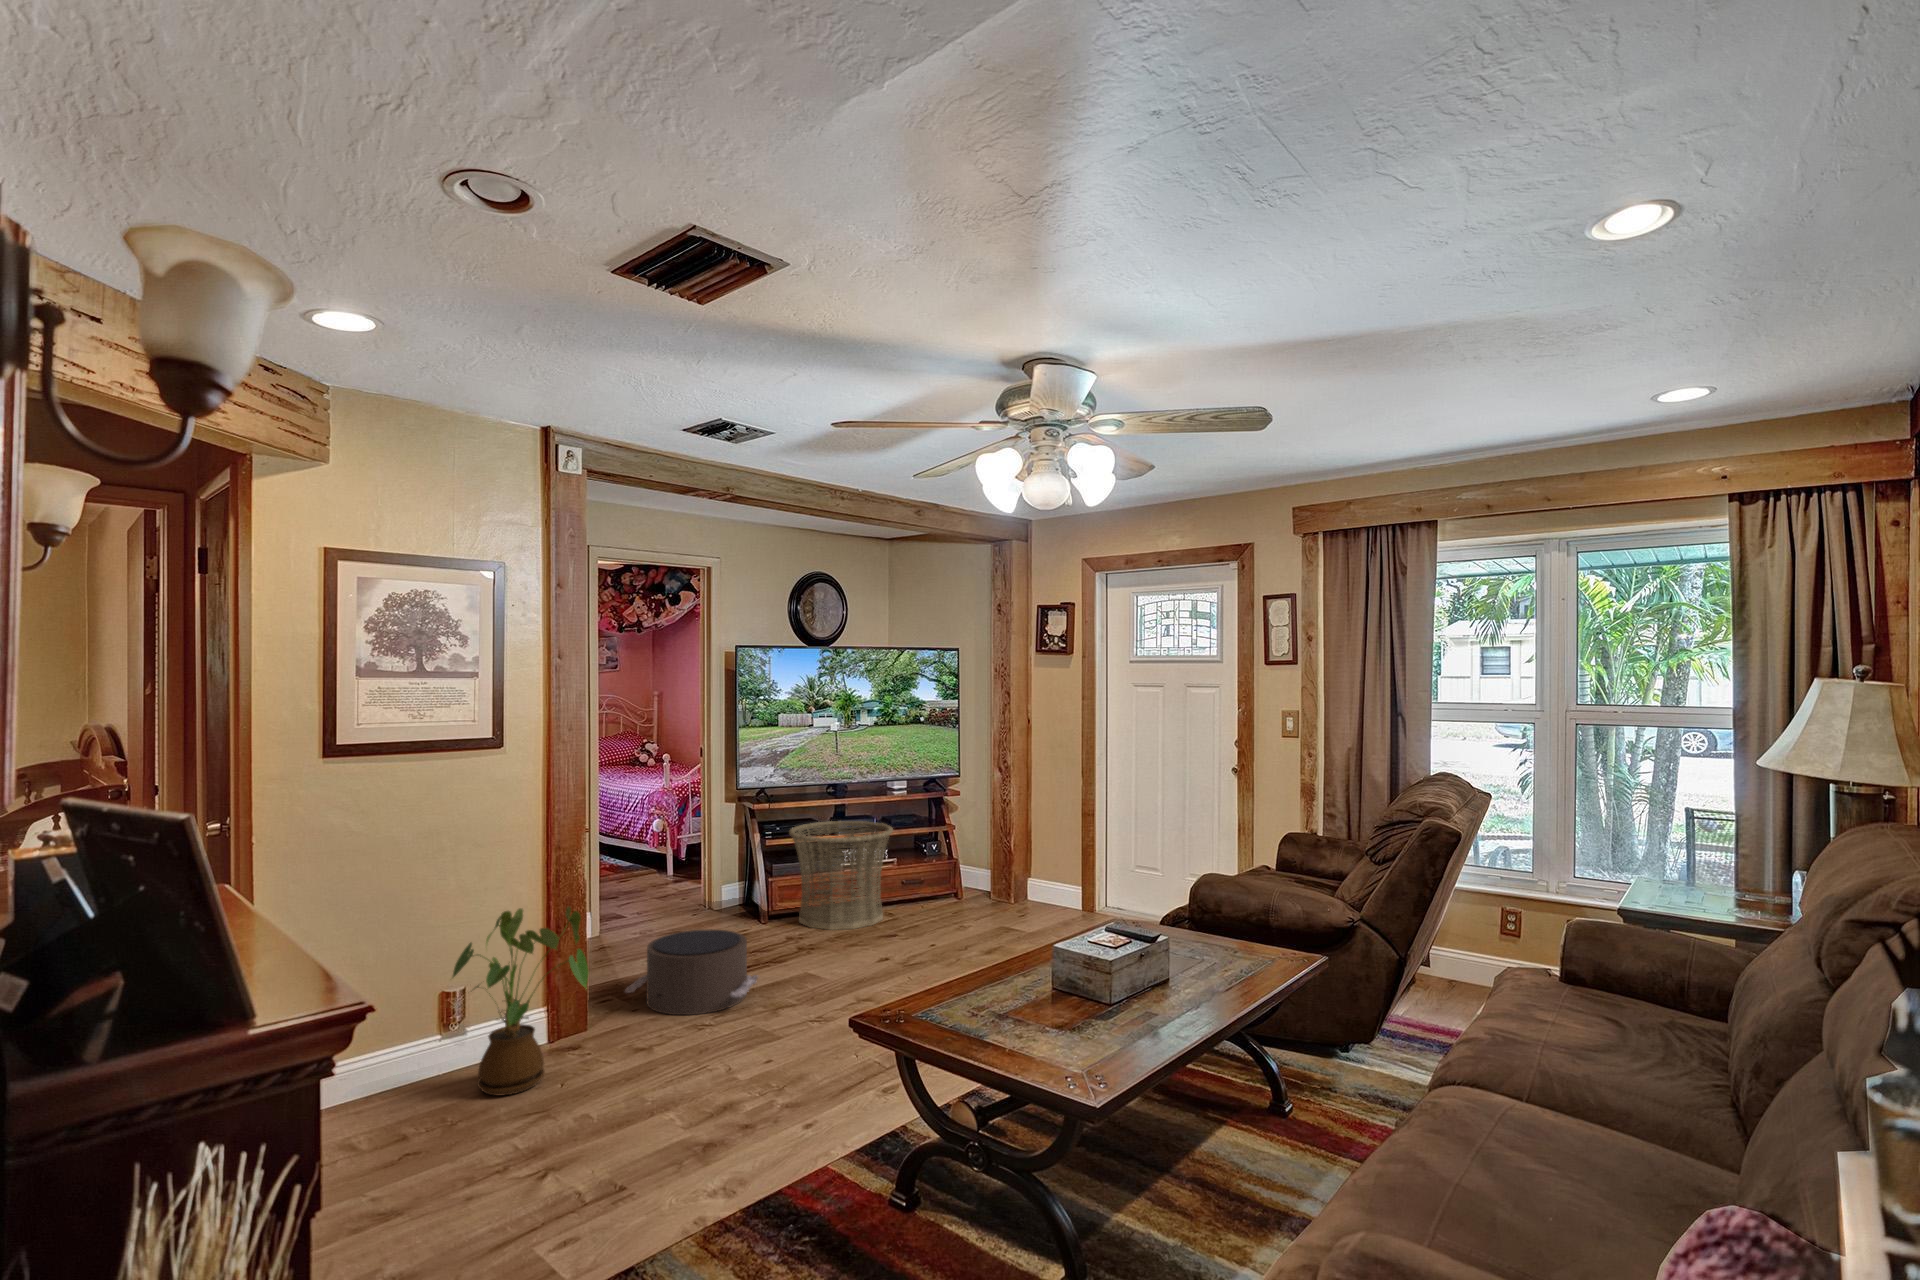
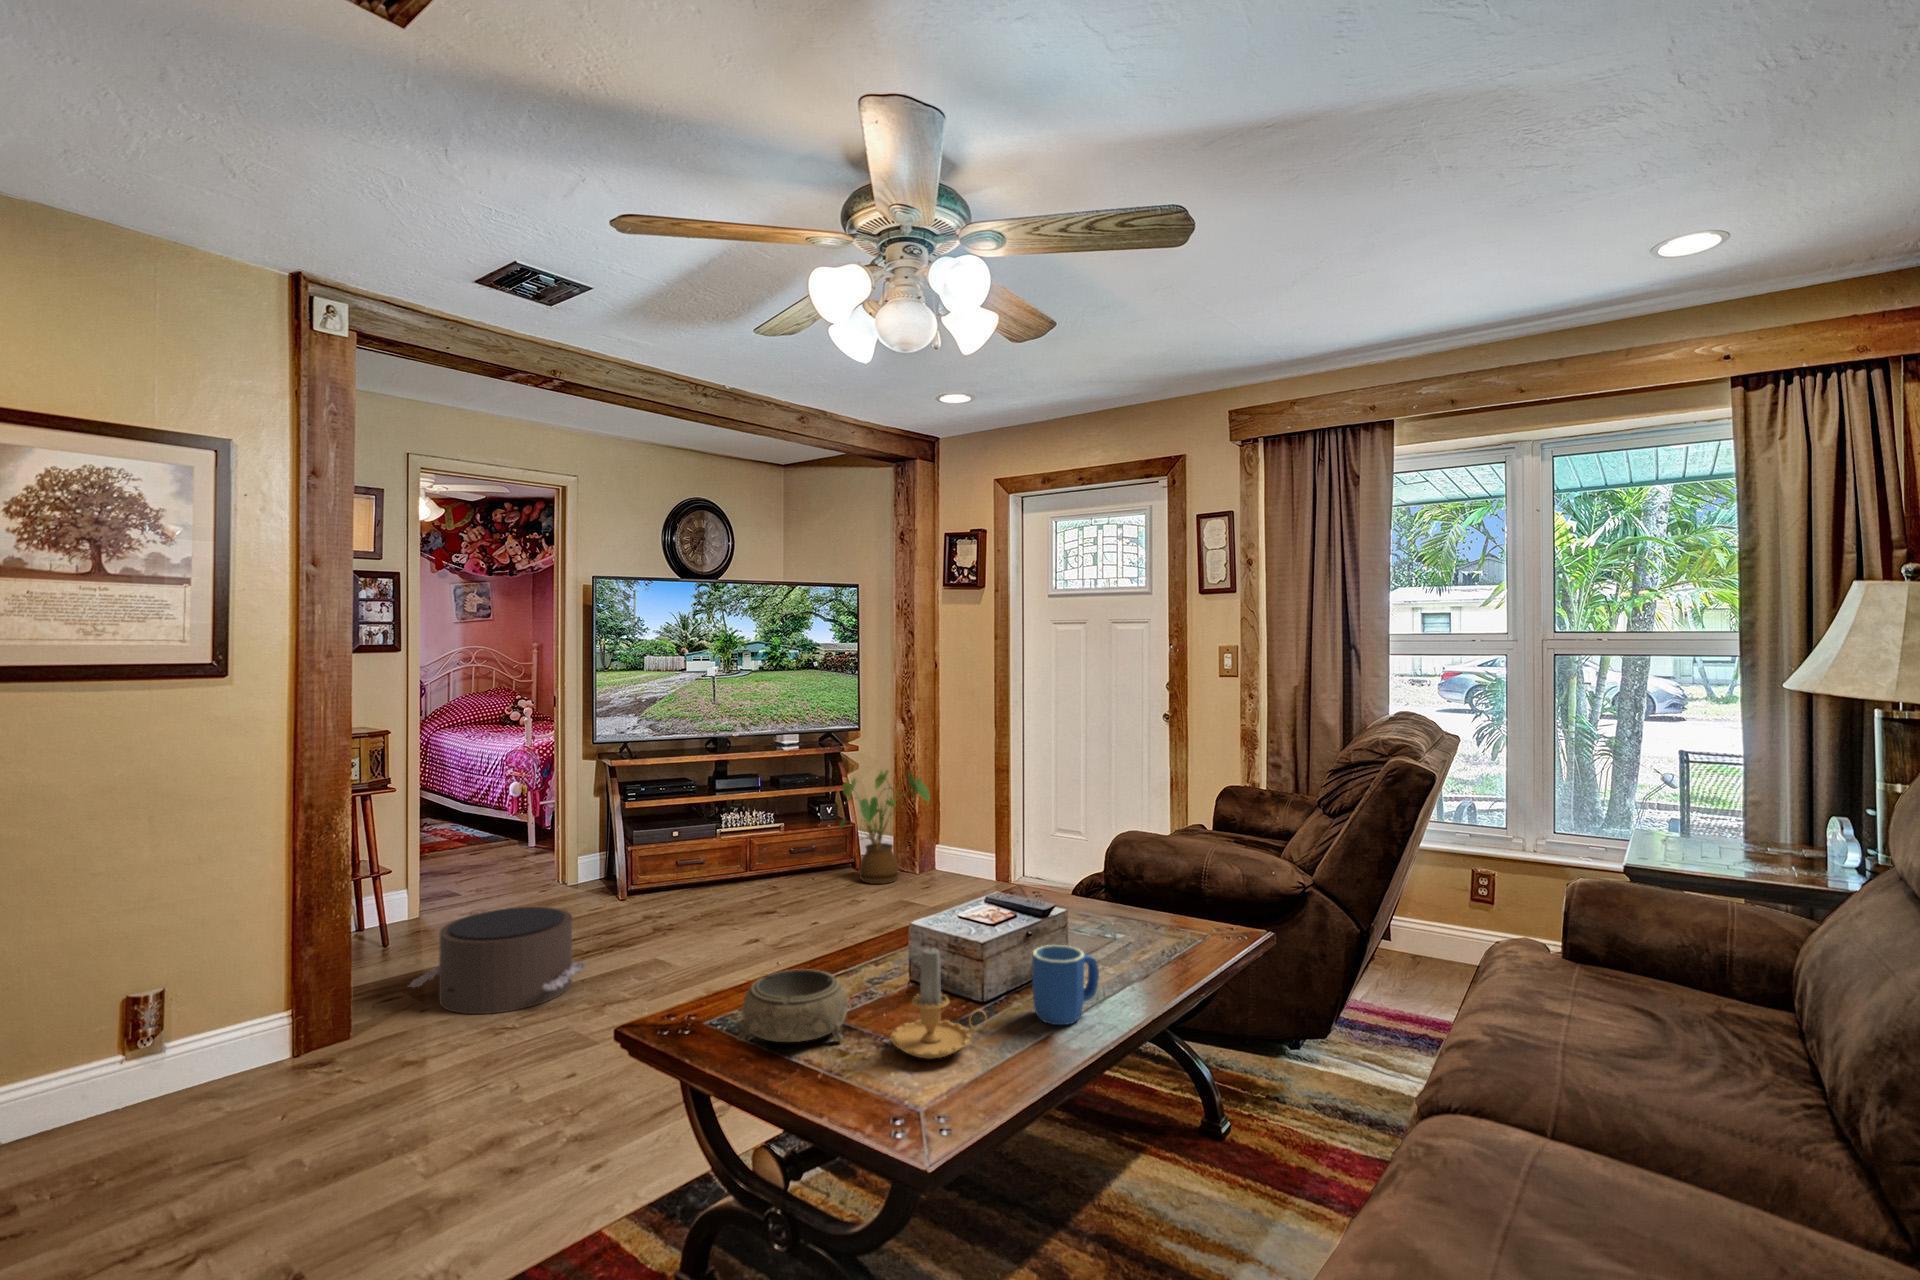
basket: present [789,821,893,930] -> none [653,780,777,905]
house plant: present [453,907,589,1096] -> present [839,770,930,884]
candle: none [1051,959,1117,1038] -> present [890,948,987,1059]
mug: none [1146,962,1194,1019] -> present [1032,945,1099,1025]
decorative bowl: none [942,976,1016,1026] -> present [737,969,848,1042]

